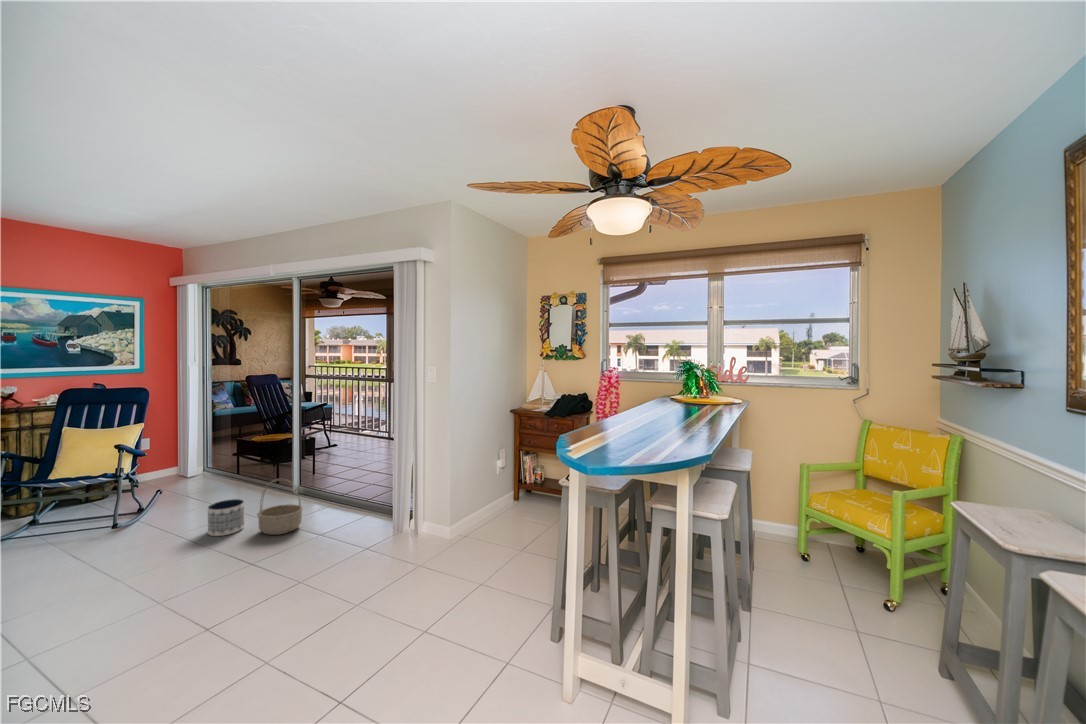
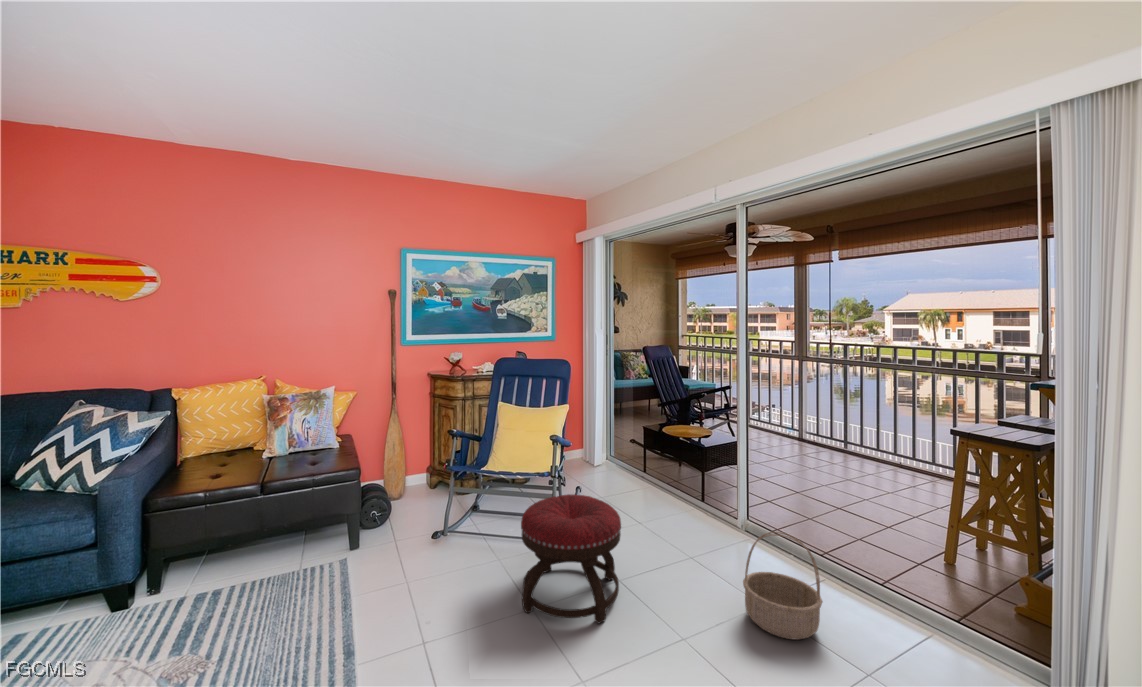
ottoman: none [71,483,169,567] -> present [521,494,621,623]
planter: present [208,499,244,536] -> none [665,540,714,606]

